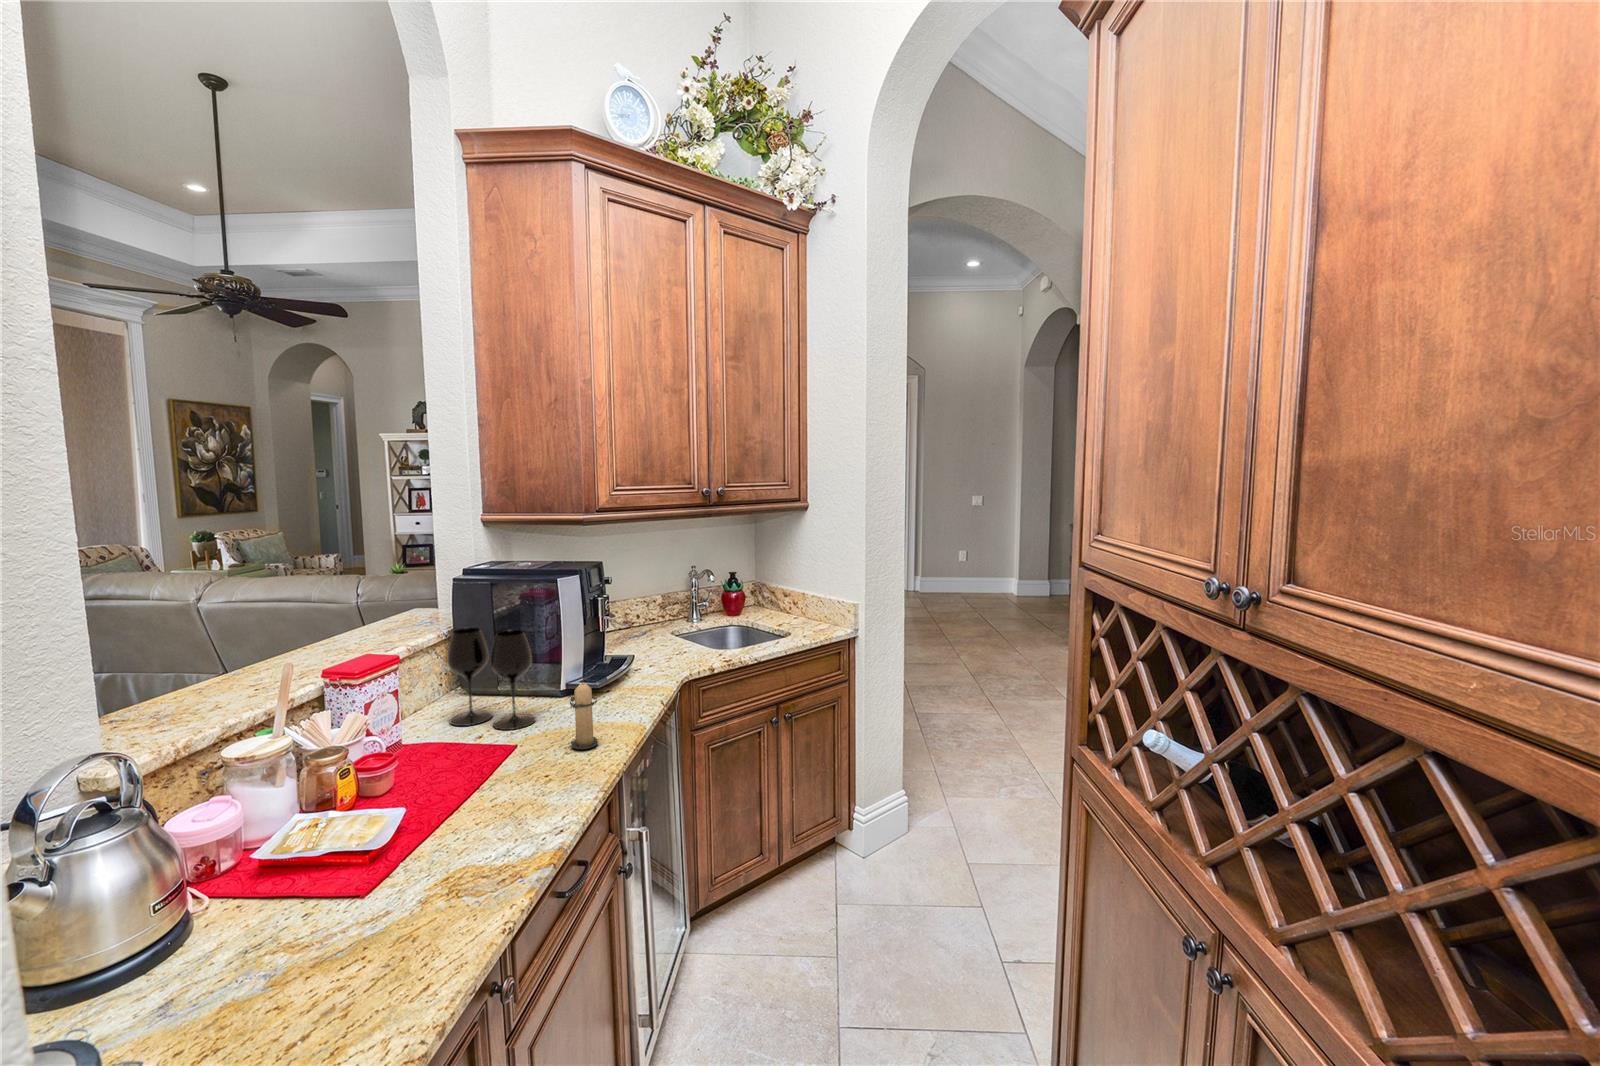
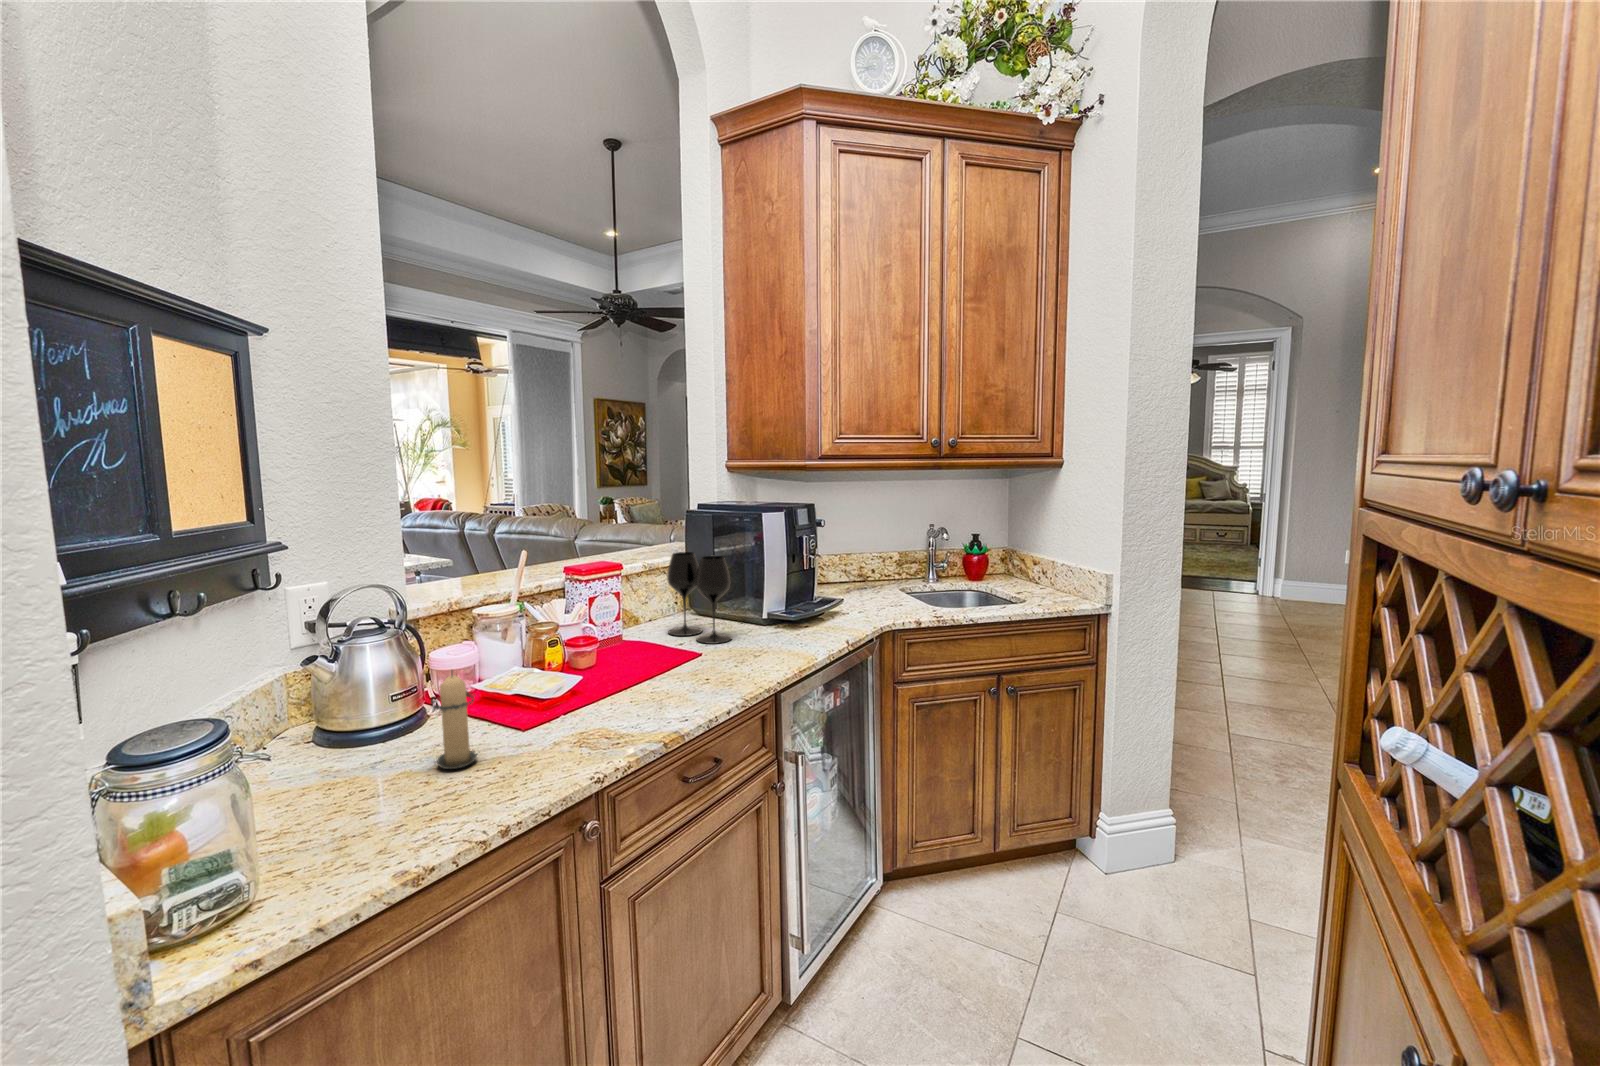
candle: present [570,679,598,749] -> present [431,671,477,769]

